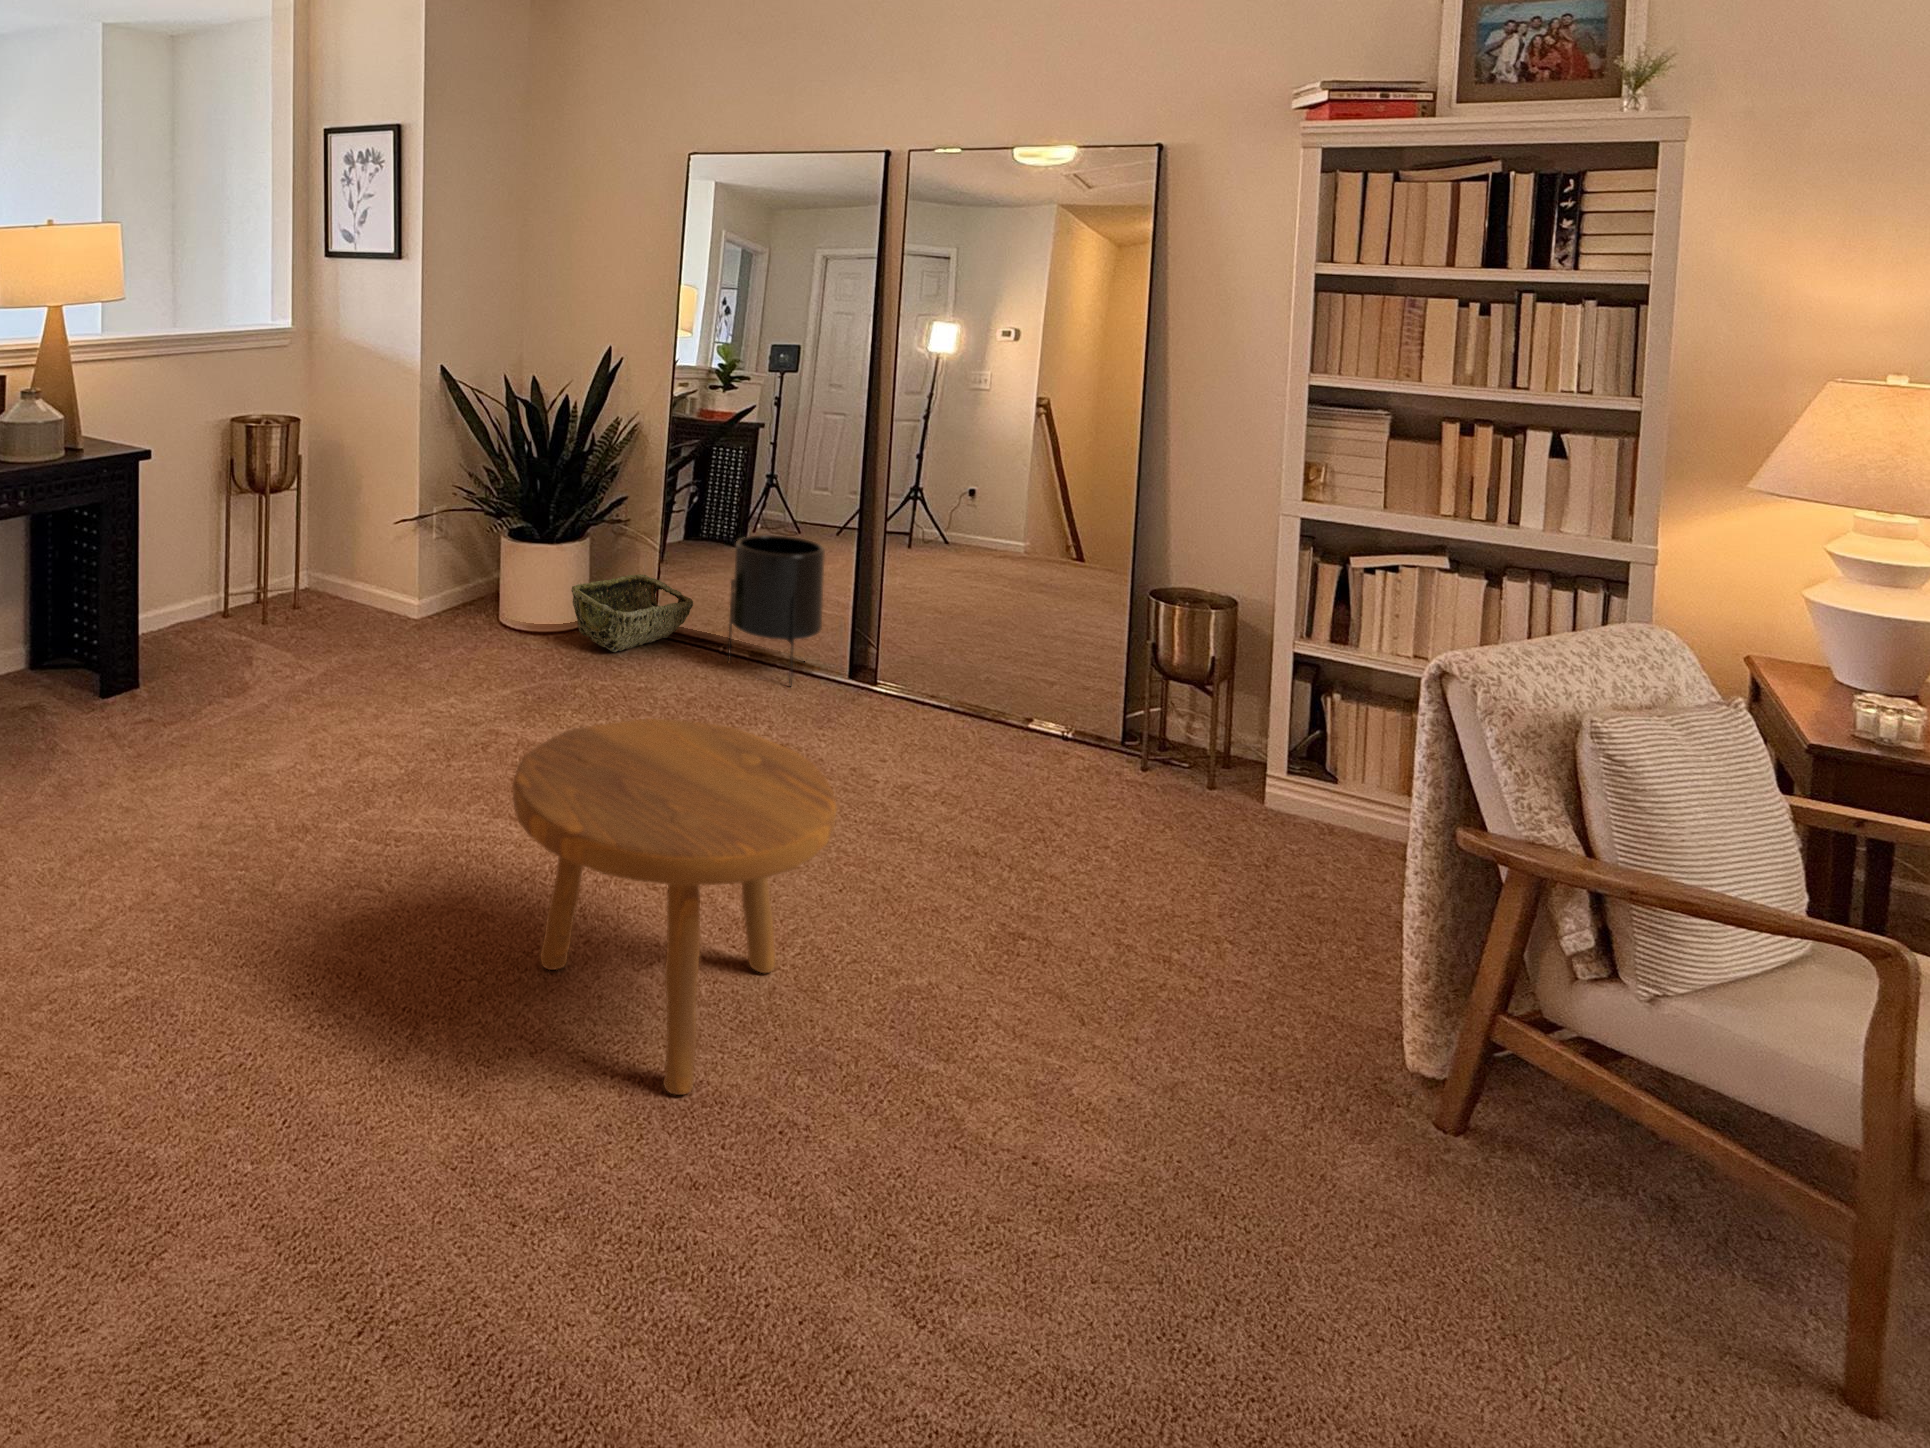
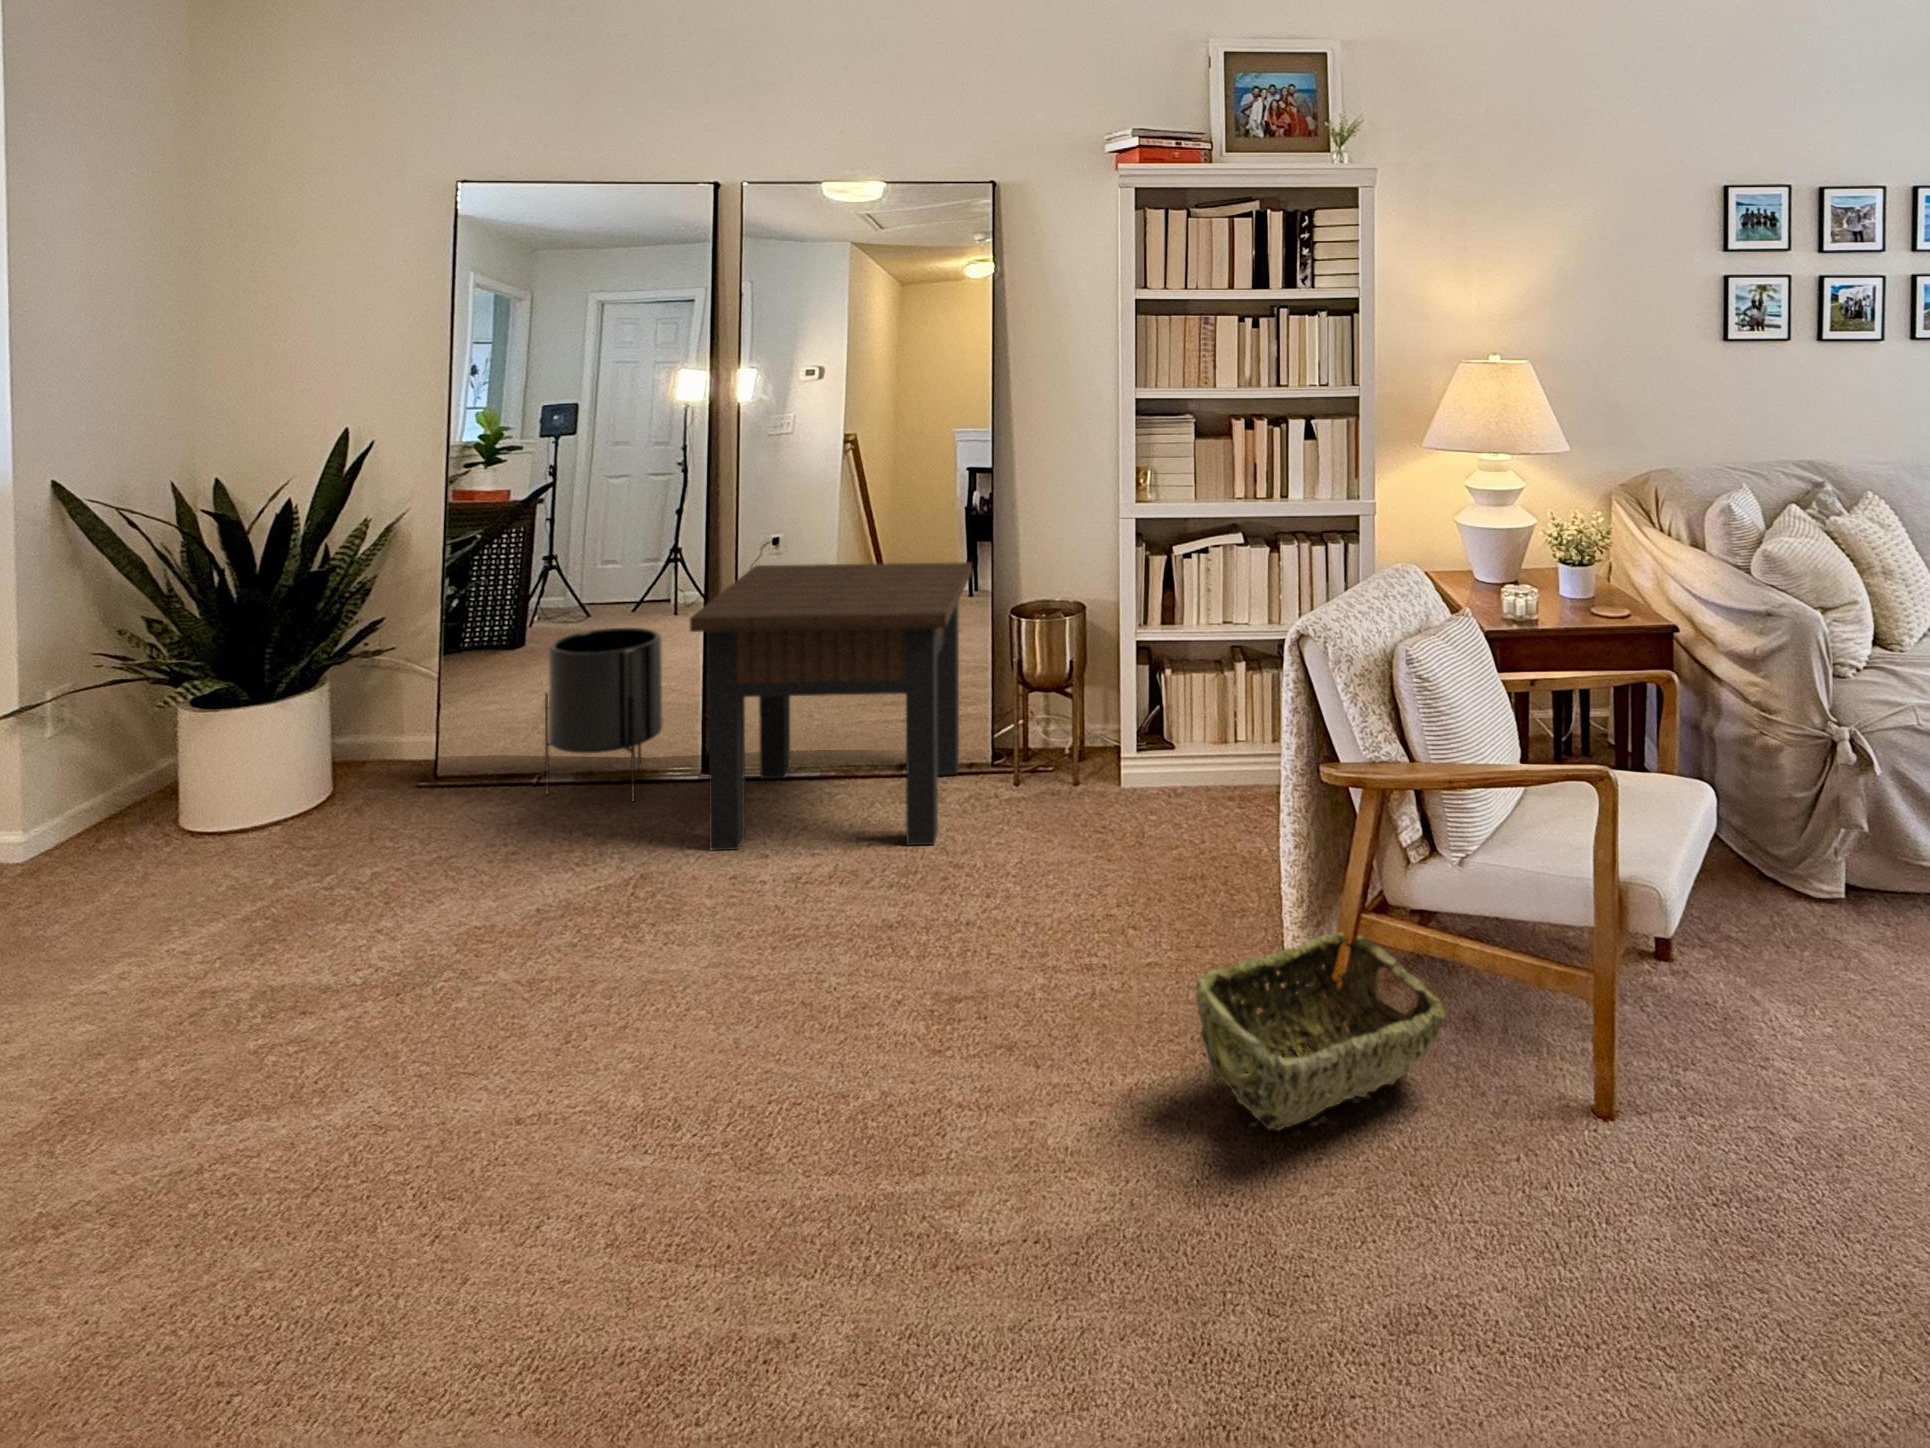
side table: none [829,502,1117,798] -> present [690,562,972,850]
woven basket: present [571,574,693,652] -> present [1195,932,1446,1130]
footstool: present [512,718,837,1095] -> none [400,864,813,1305]

